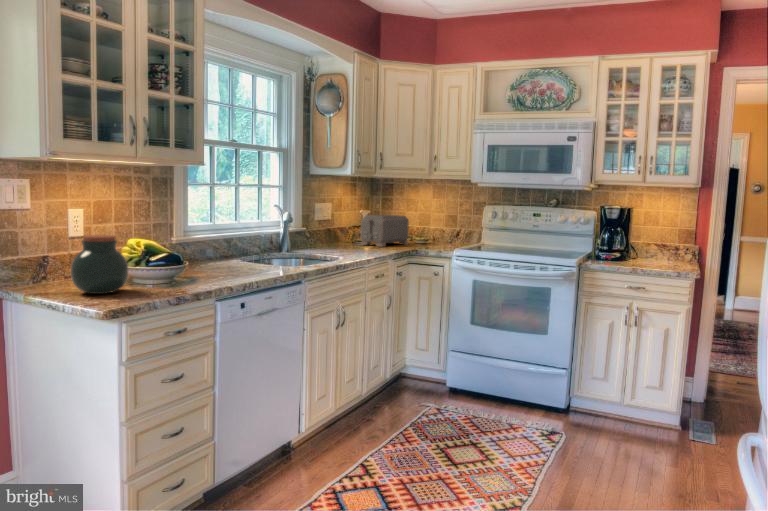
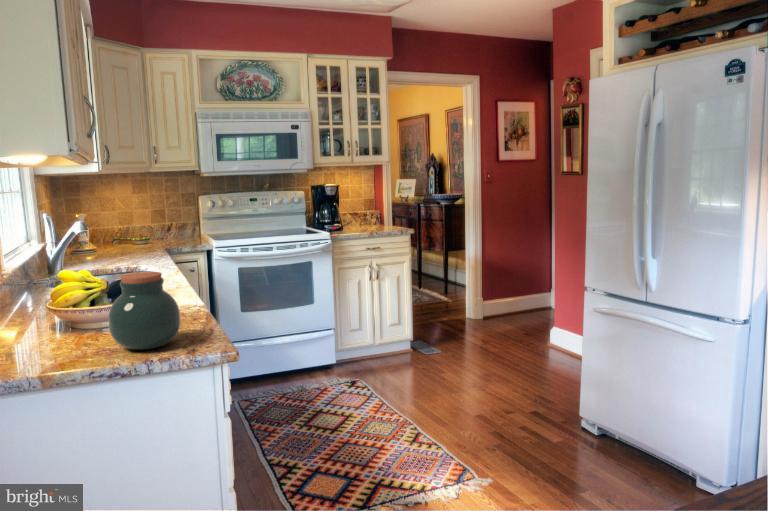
toaster: present [361,215,409,247] -> none [87,215,133,254]

